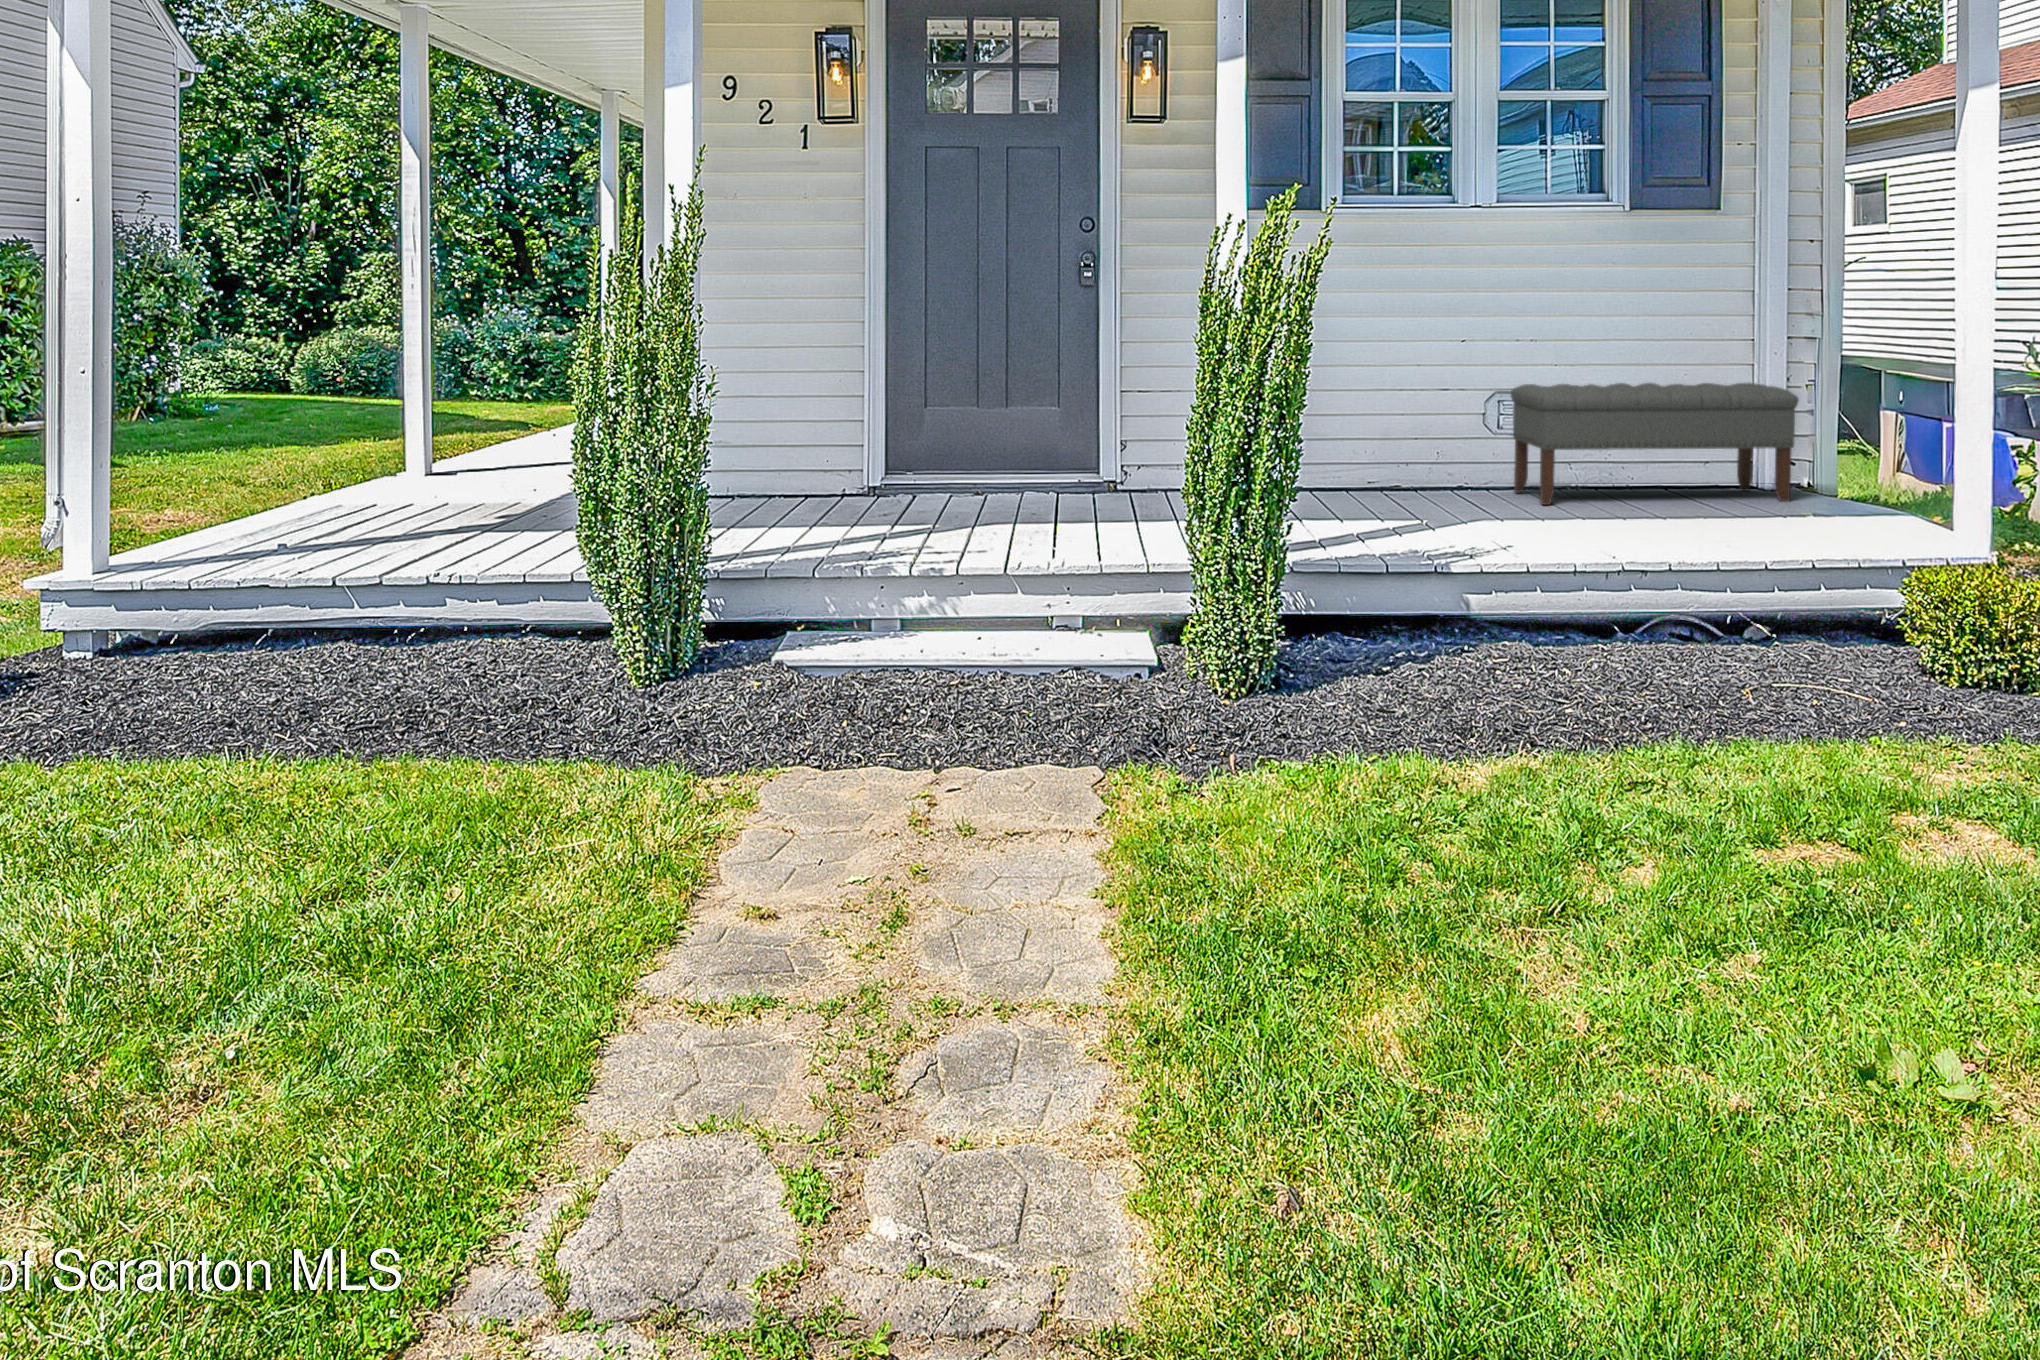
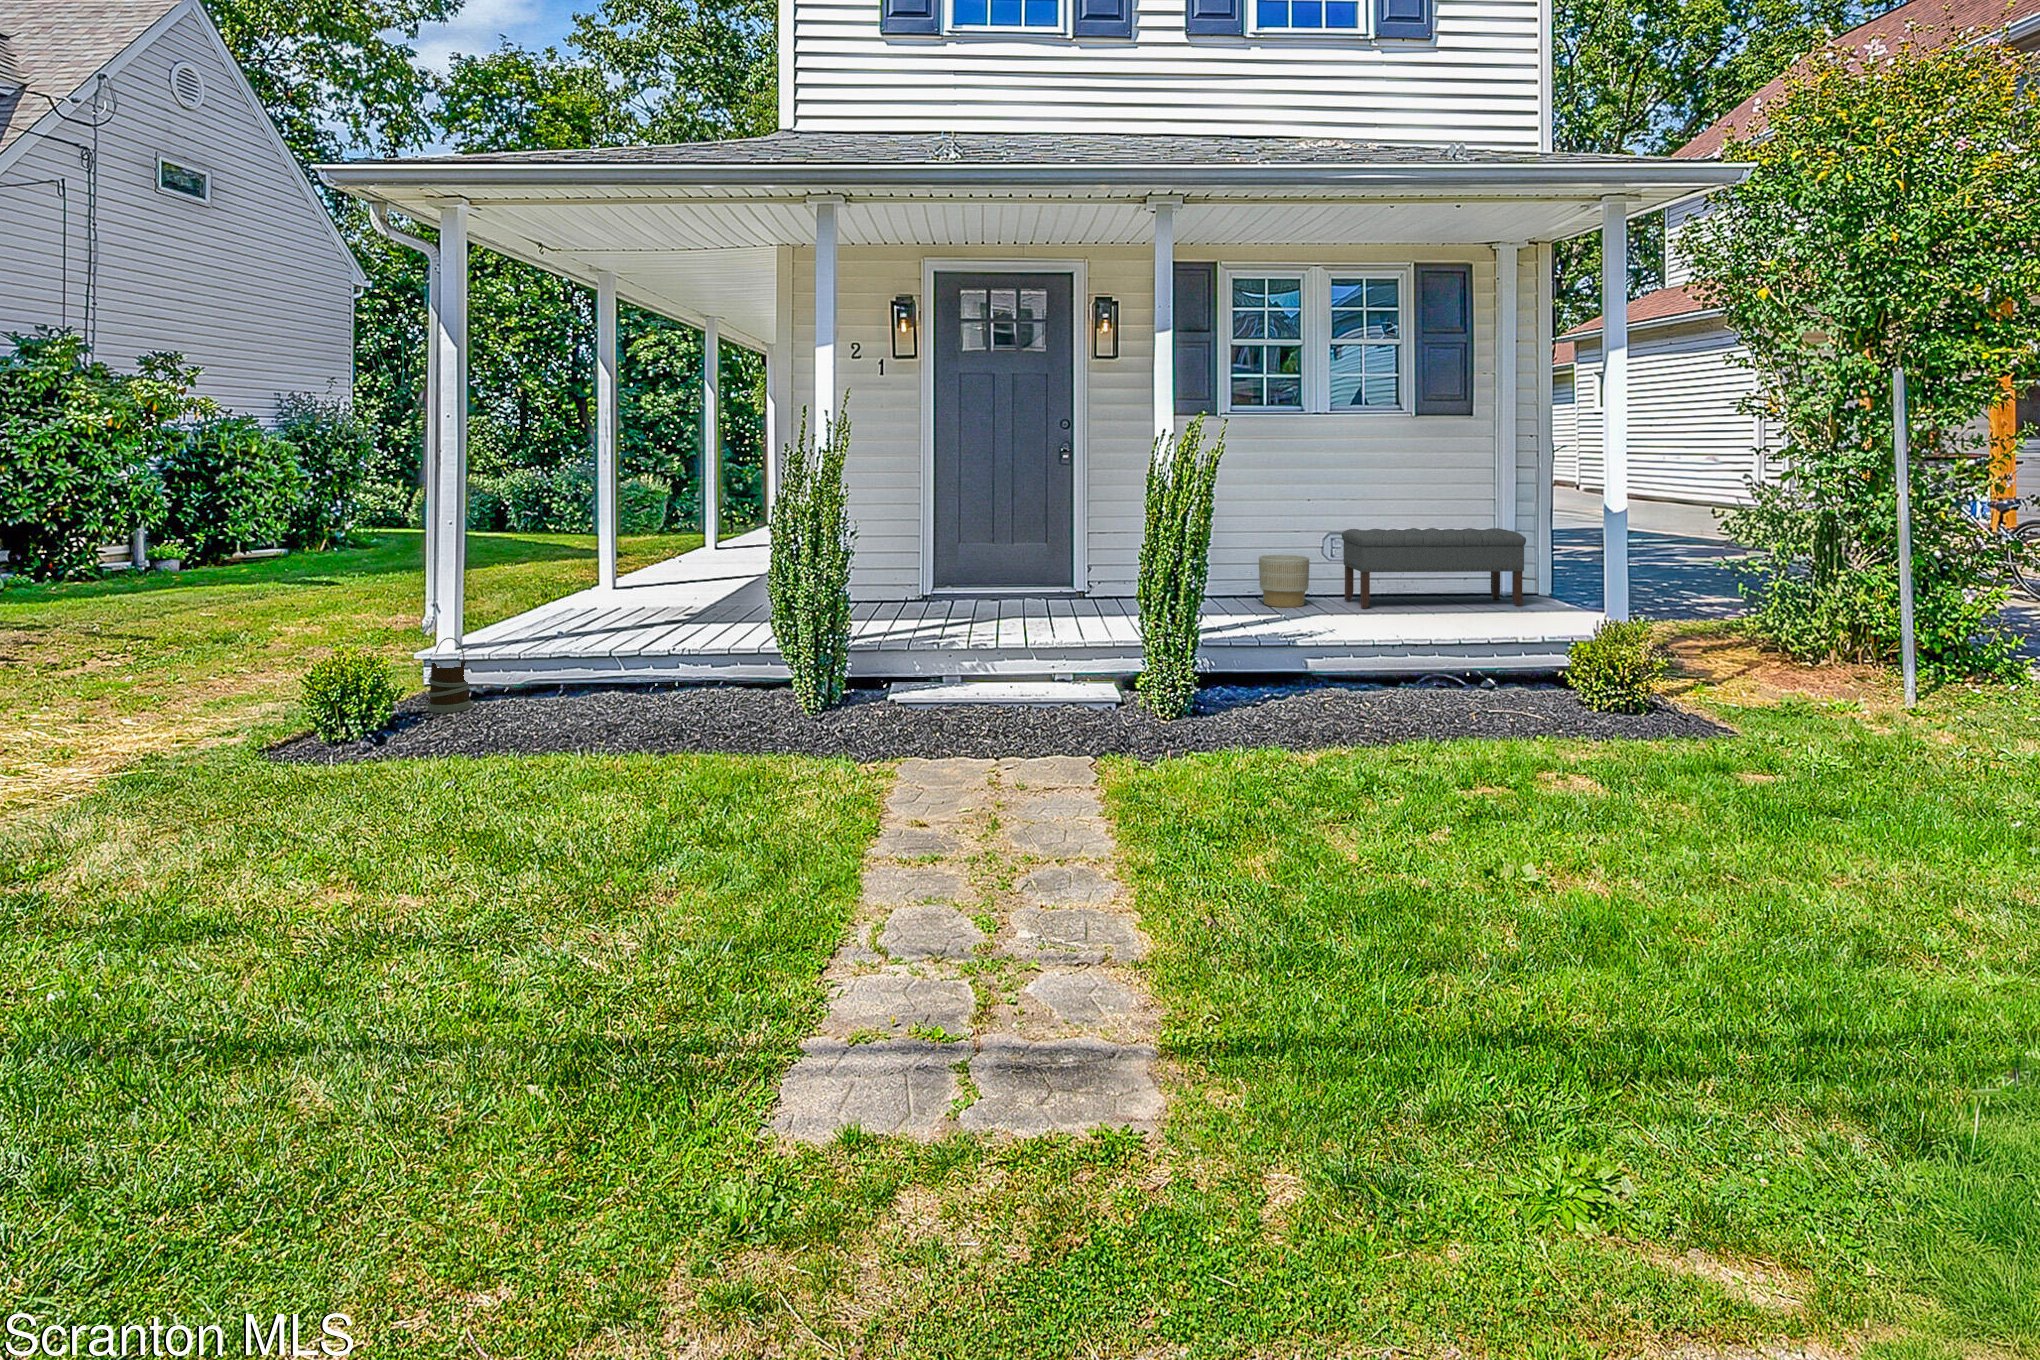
planter: none [1384,424,1461,503] -> present [1259,555,1309,607]
wooden bucket: none [34,557,112,678] -> present [428,638,471,713]

